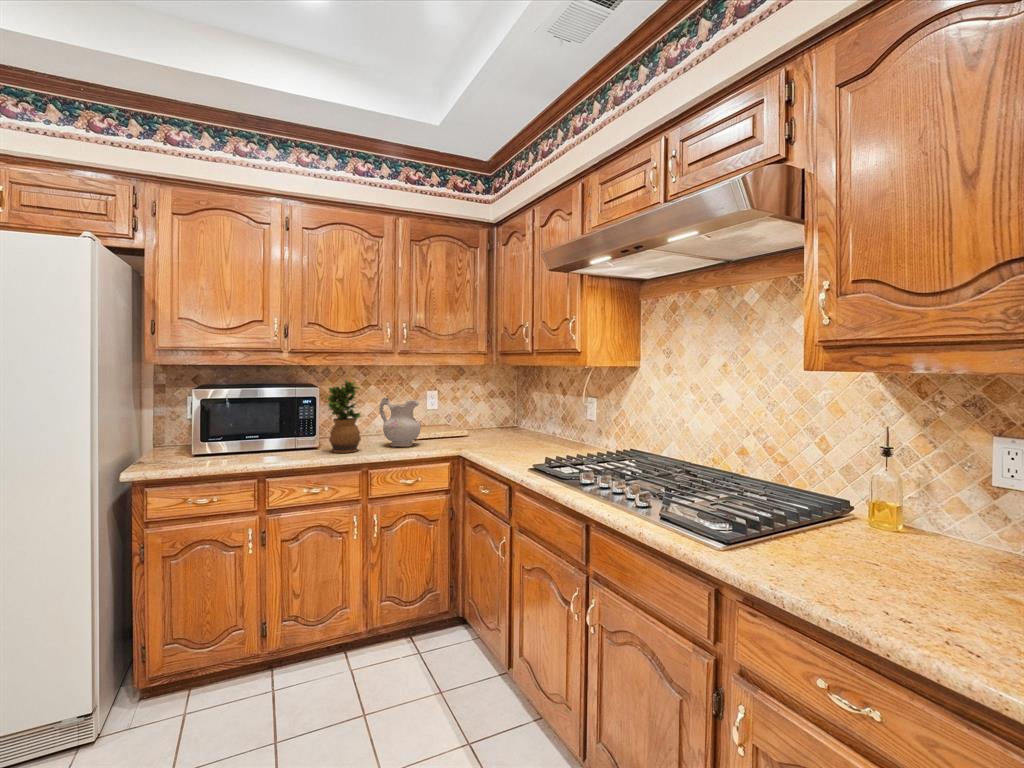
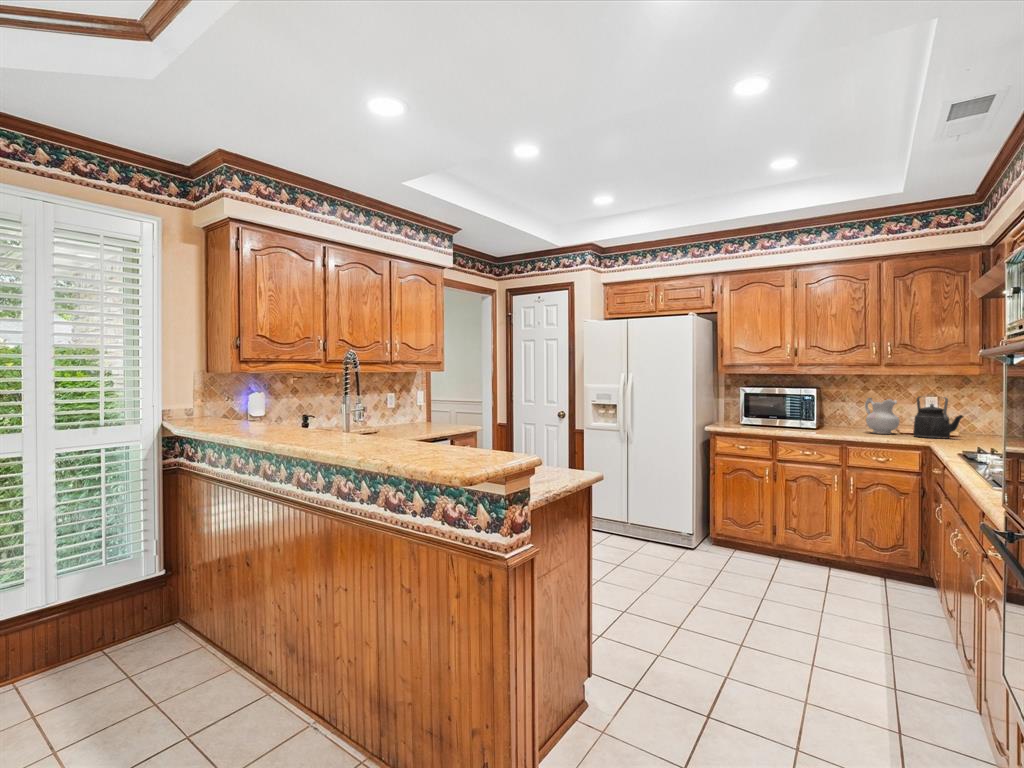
potted plant: present [325,380,361,453] -> none [818,383,847,433]
kettle: none [439,395,492,448] -> present [913,397,963,439]

